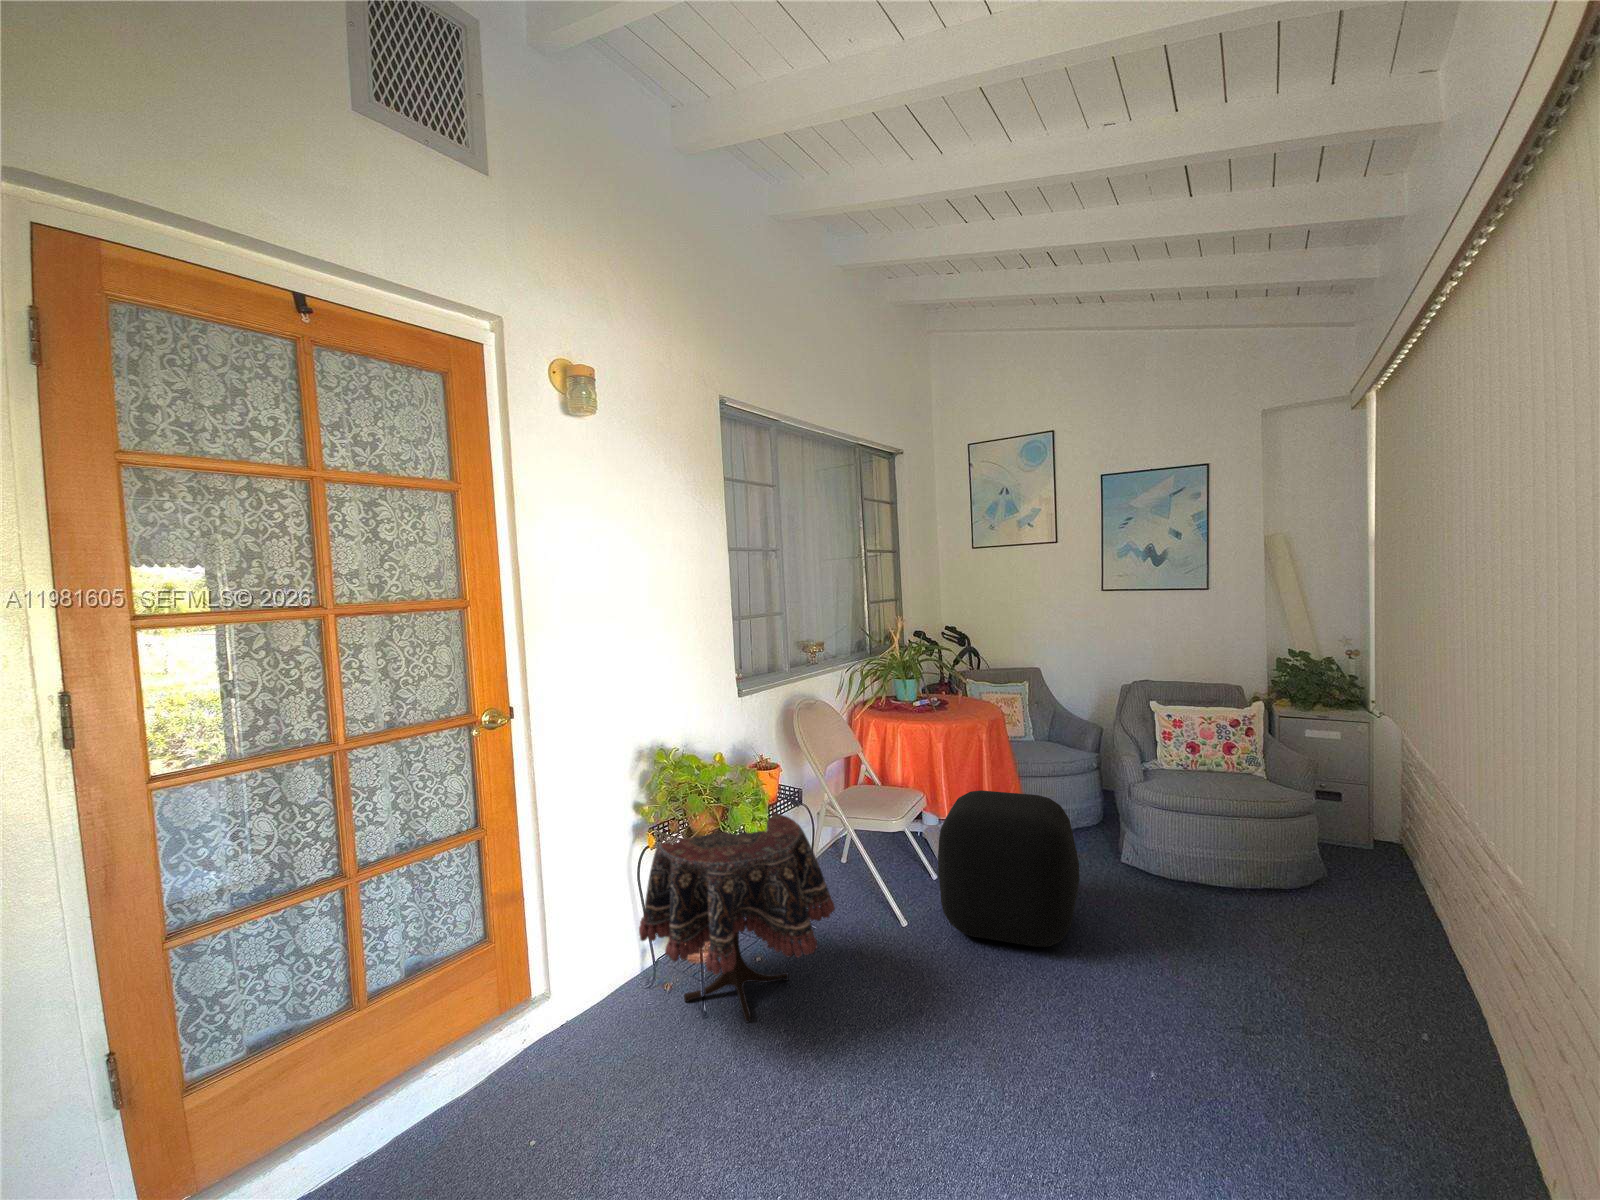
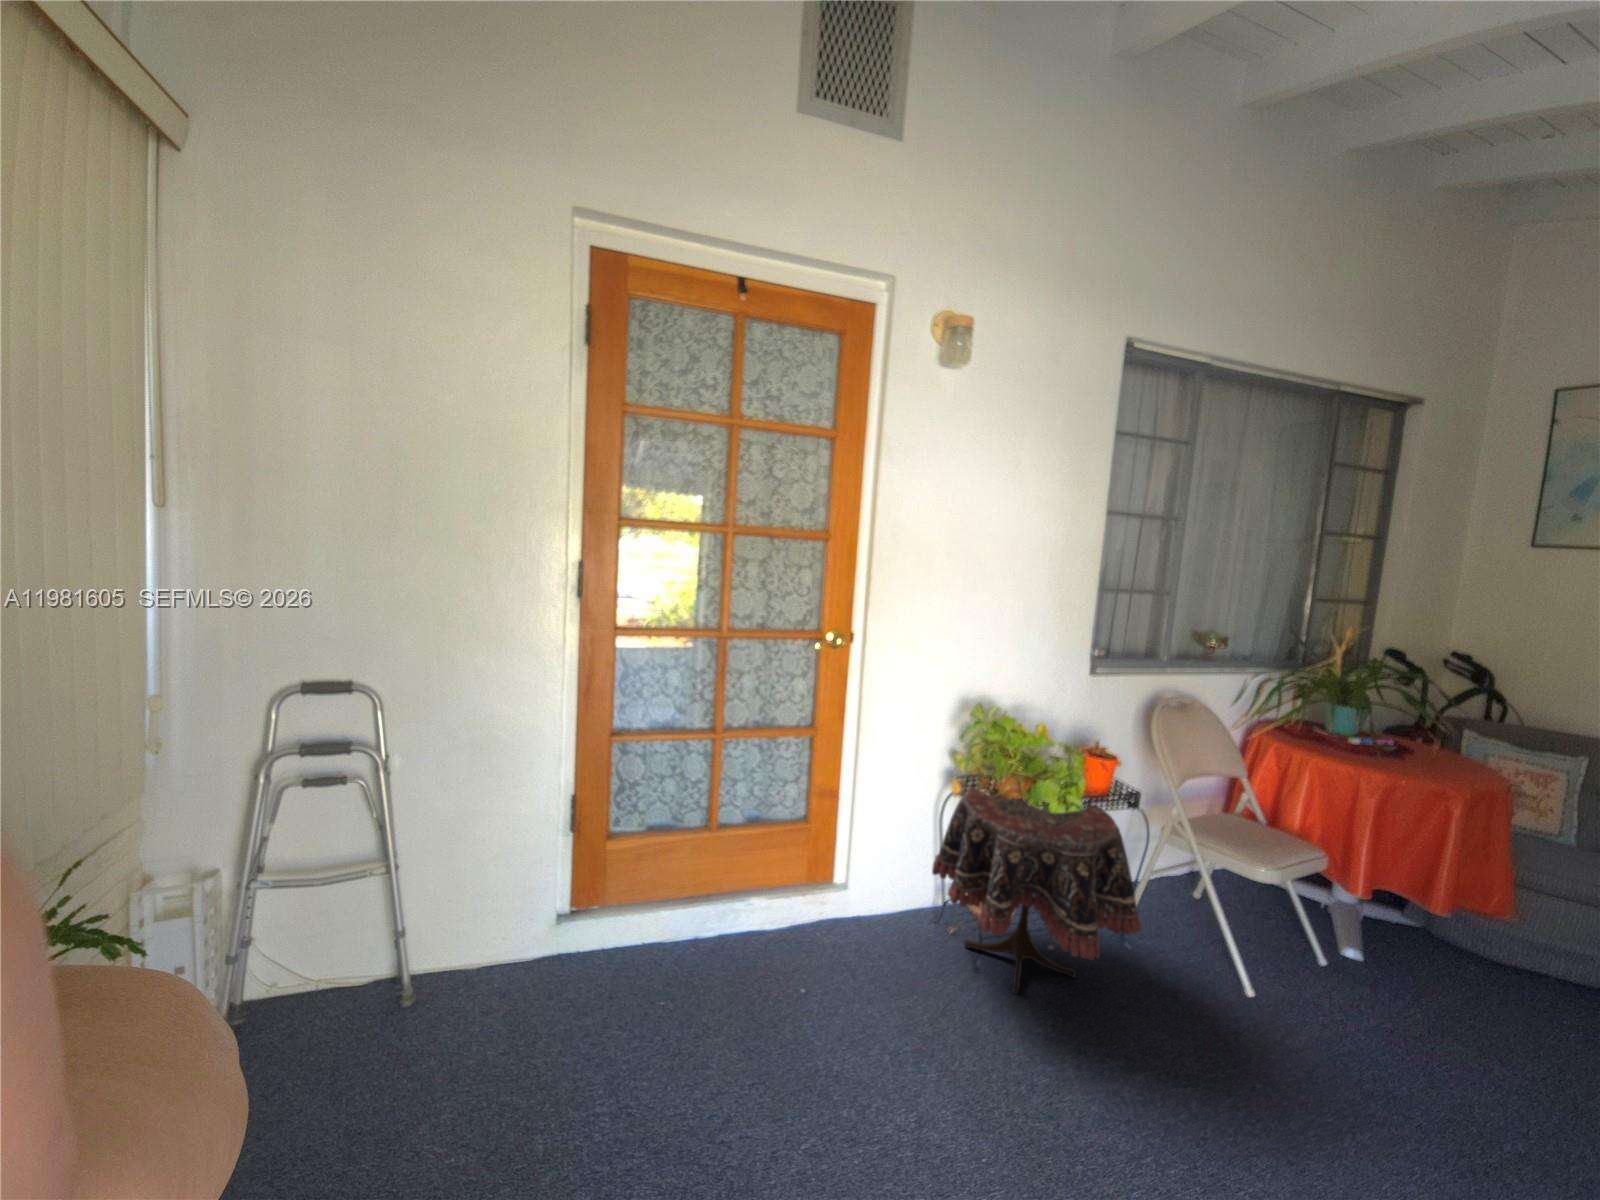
ottoman: present [938,790,1079,947] -> none [1300,874,1560,1117]

